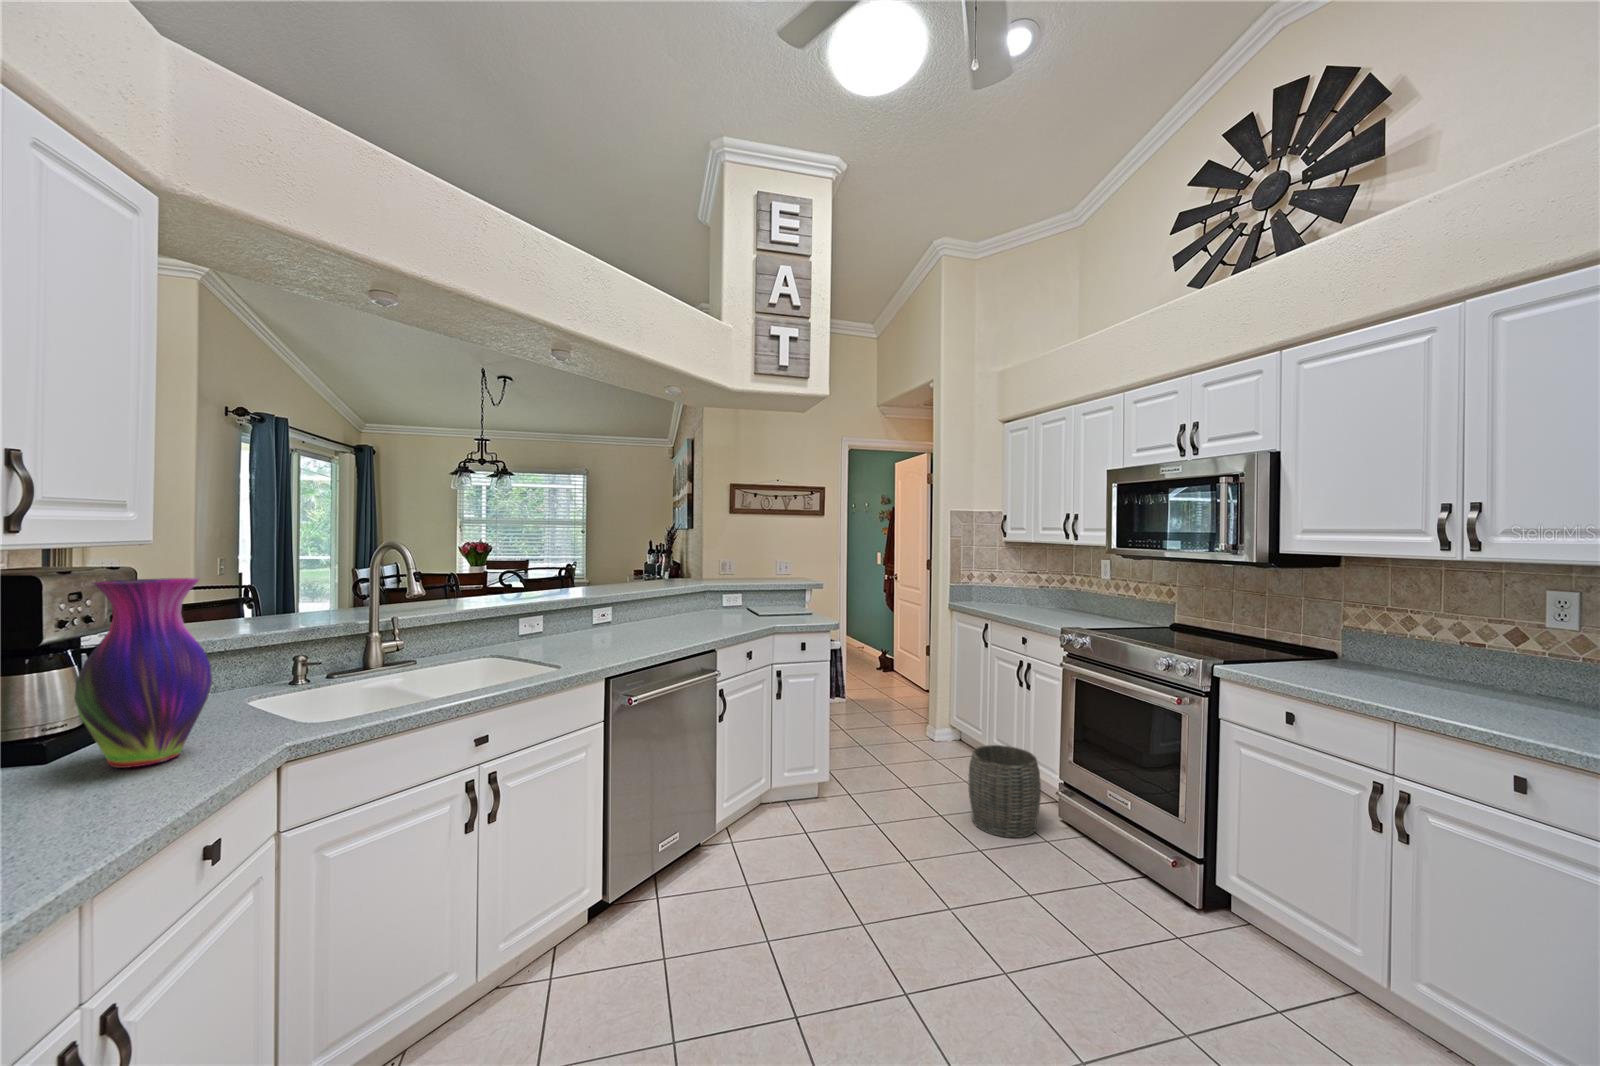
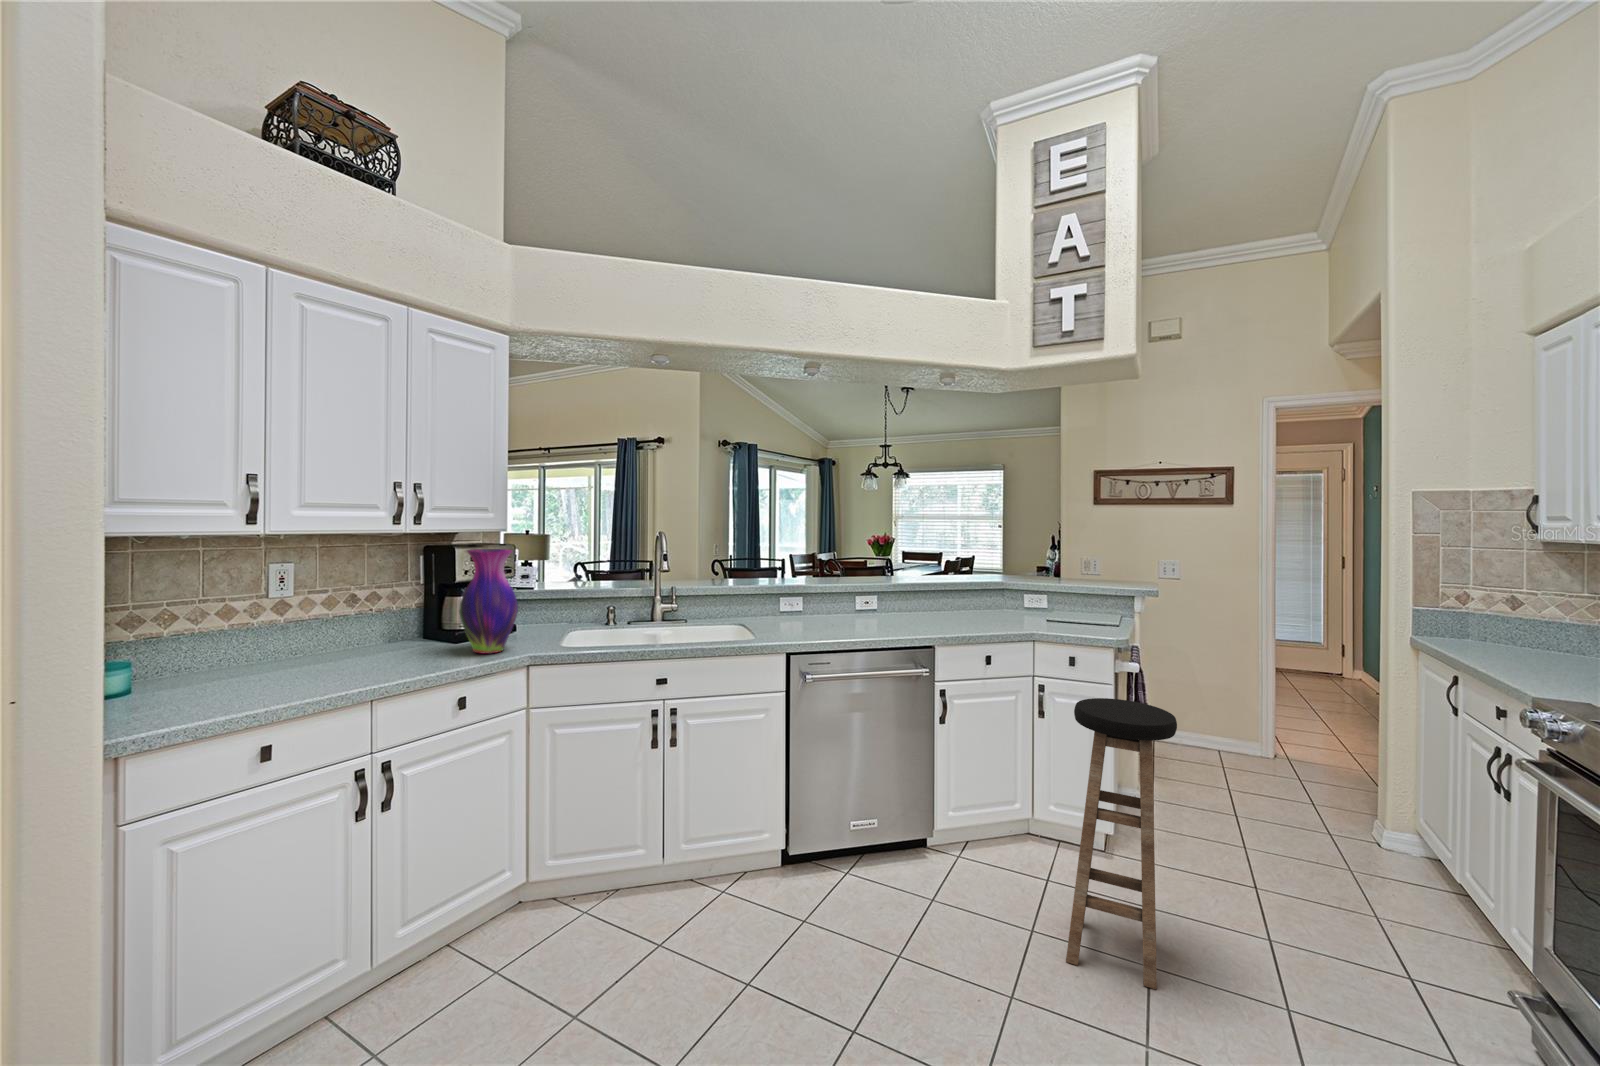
bar stool: none [855,660,940,884] -> present [1066,698,1177,989]
woven basket: present [969,745,1041,838] -> none [1281,861,1414,1019]

